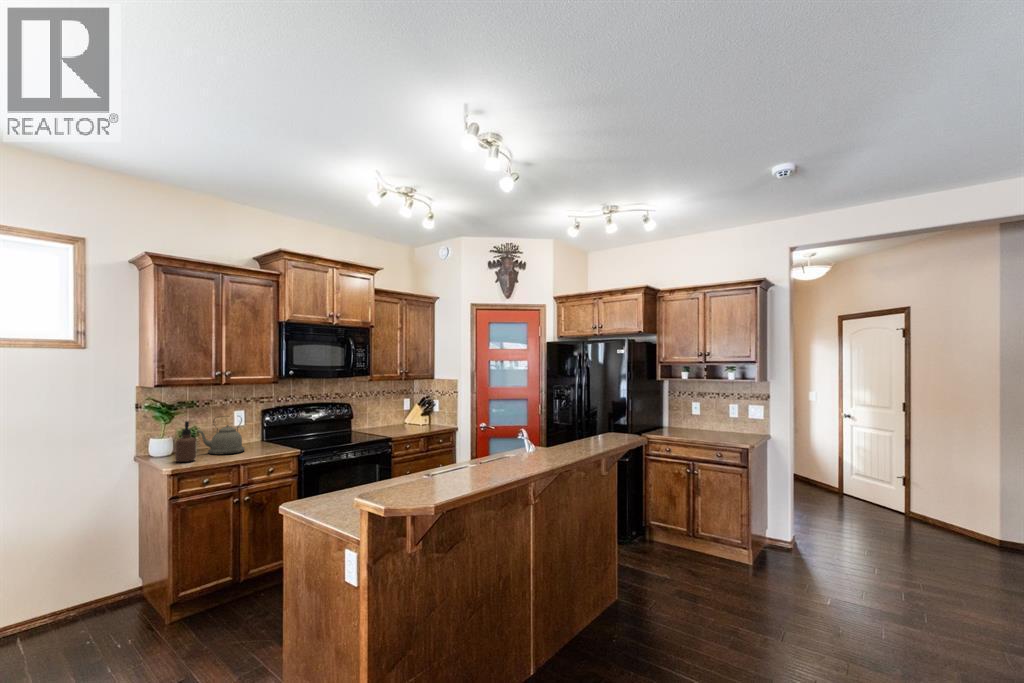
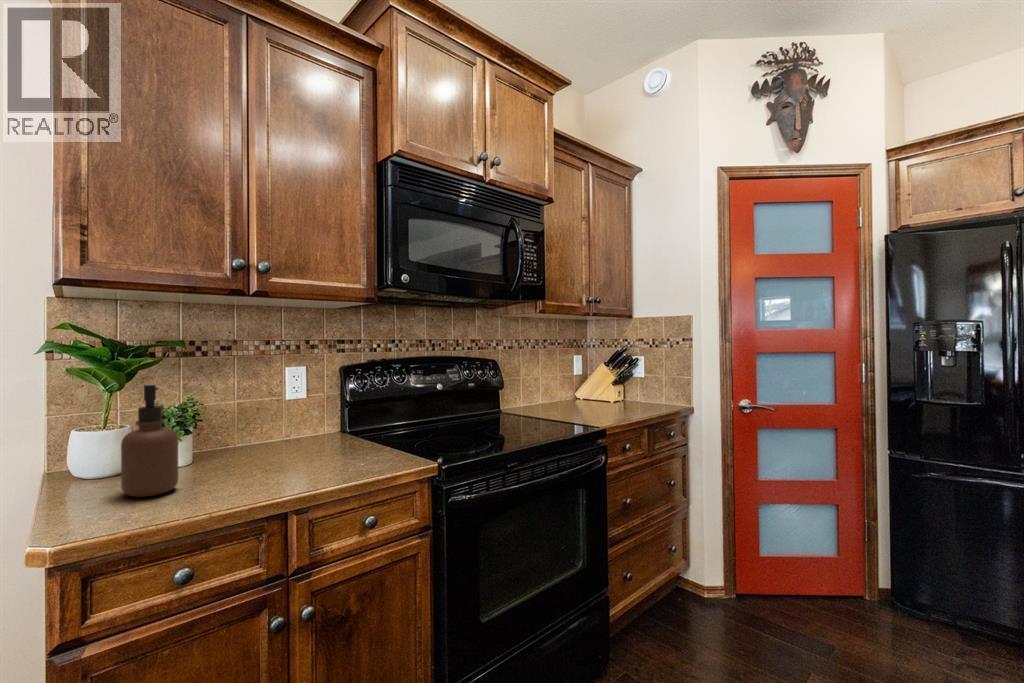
kettle: present [197,418,245,455] -> none [192,375,305,470]

